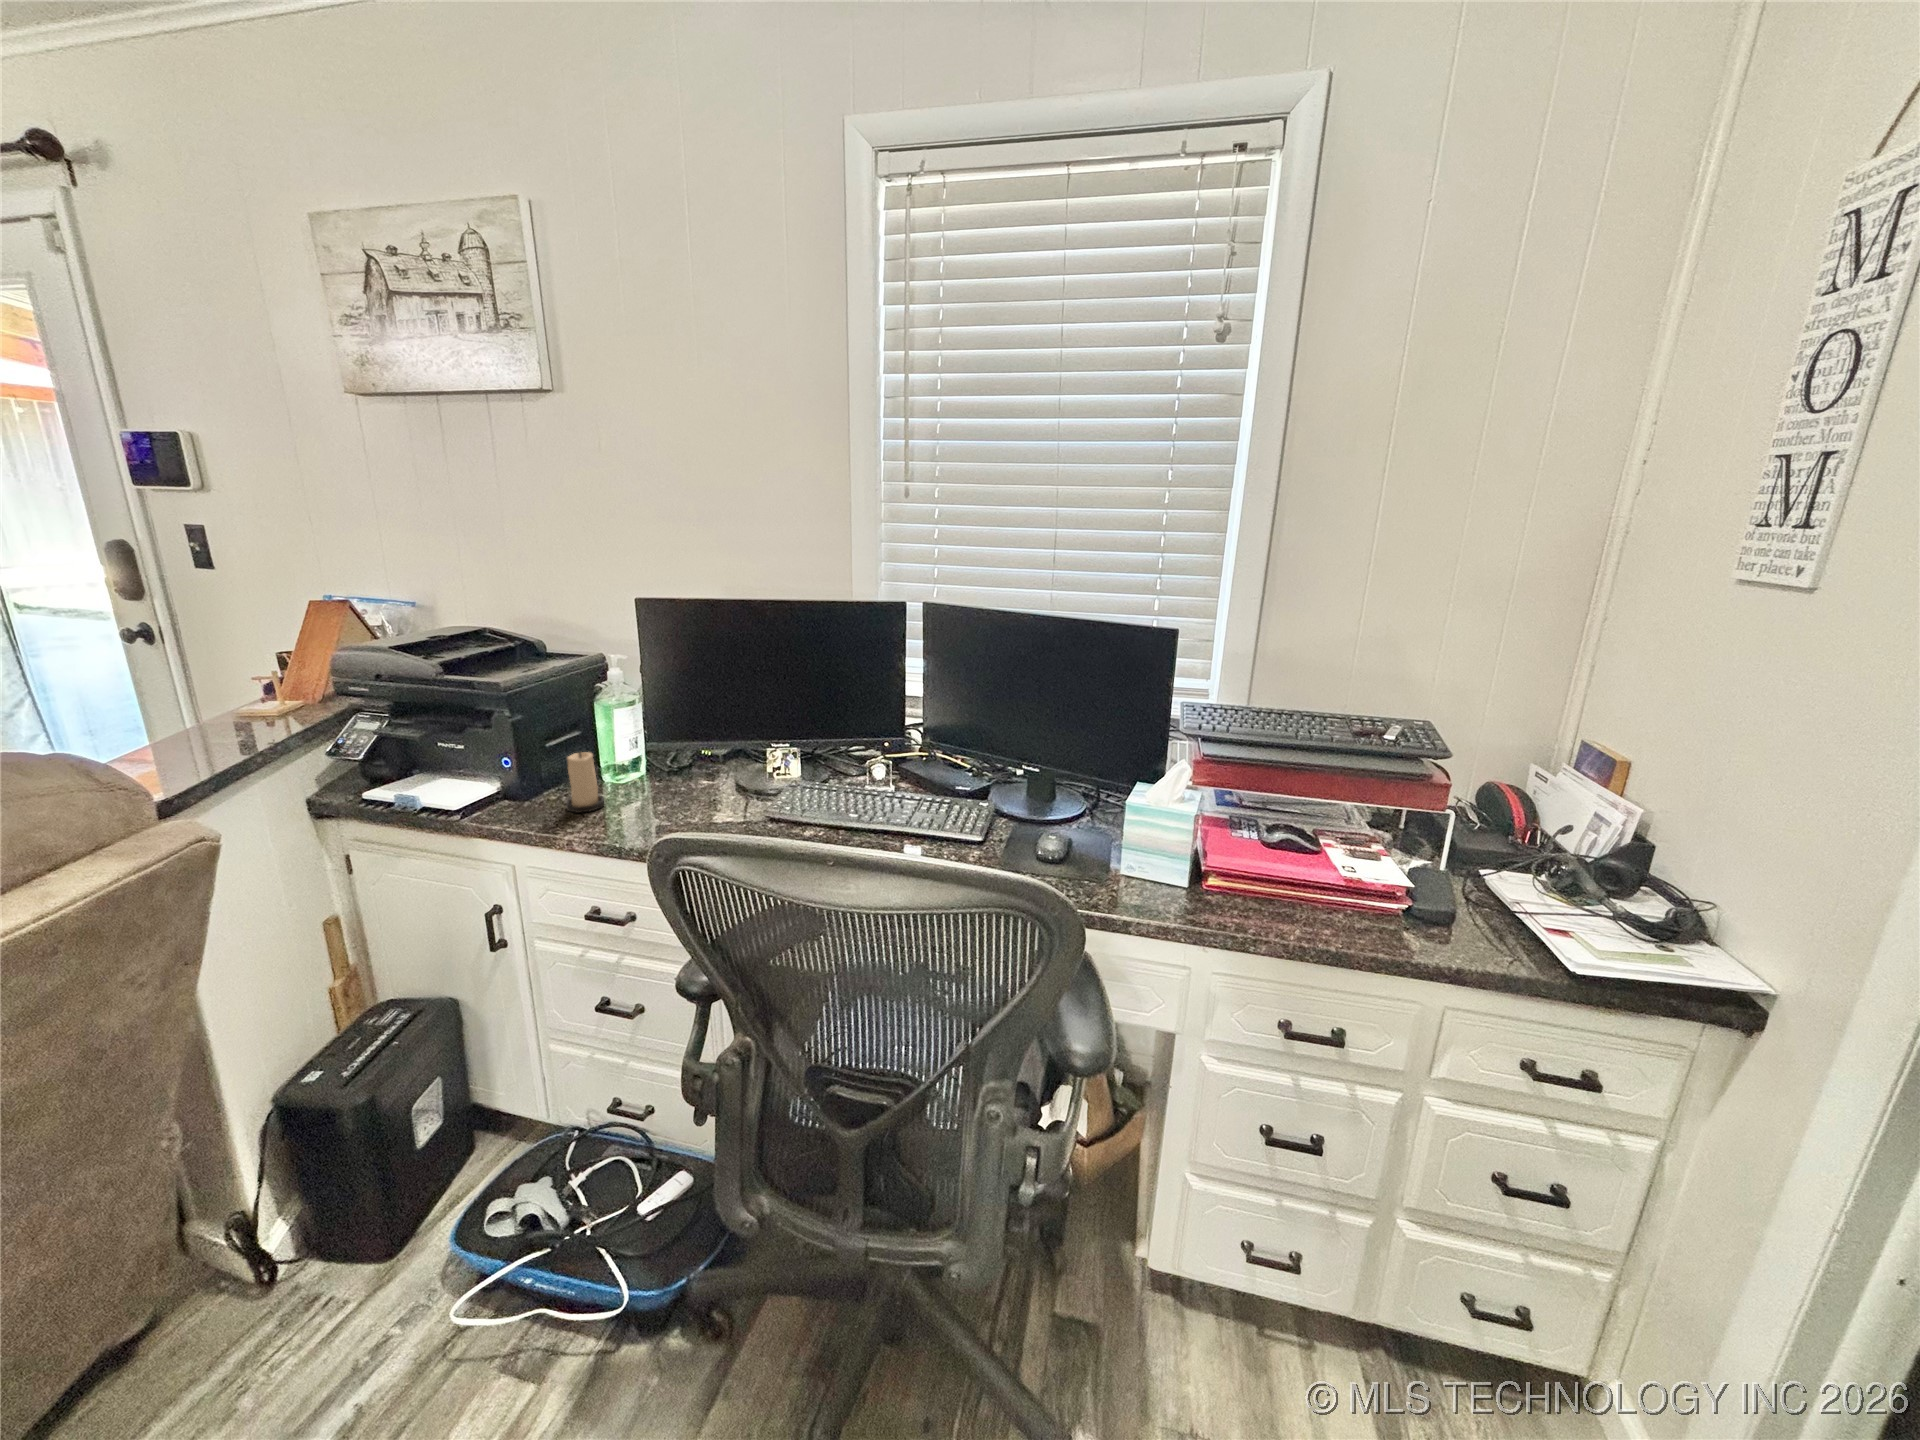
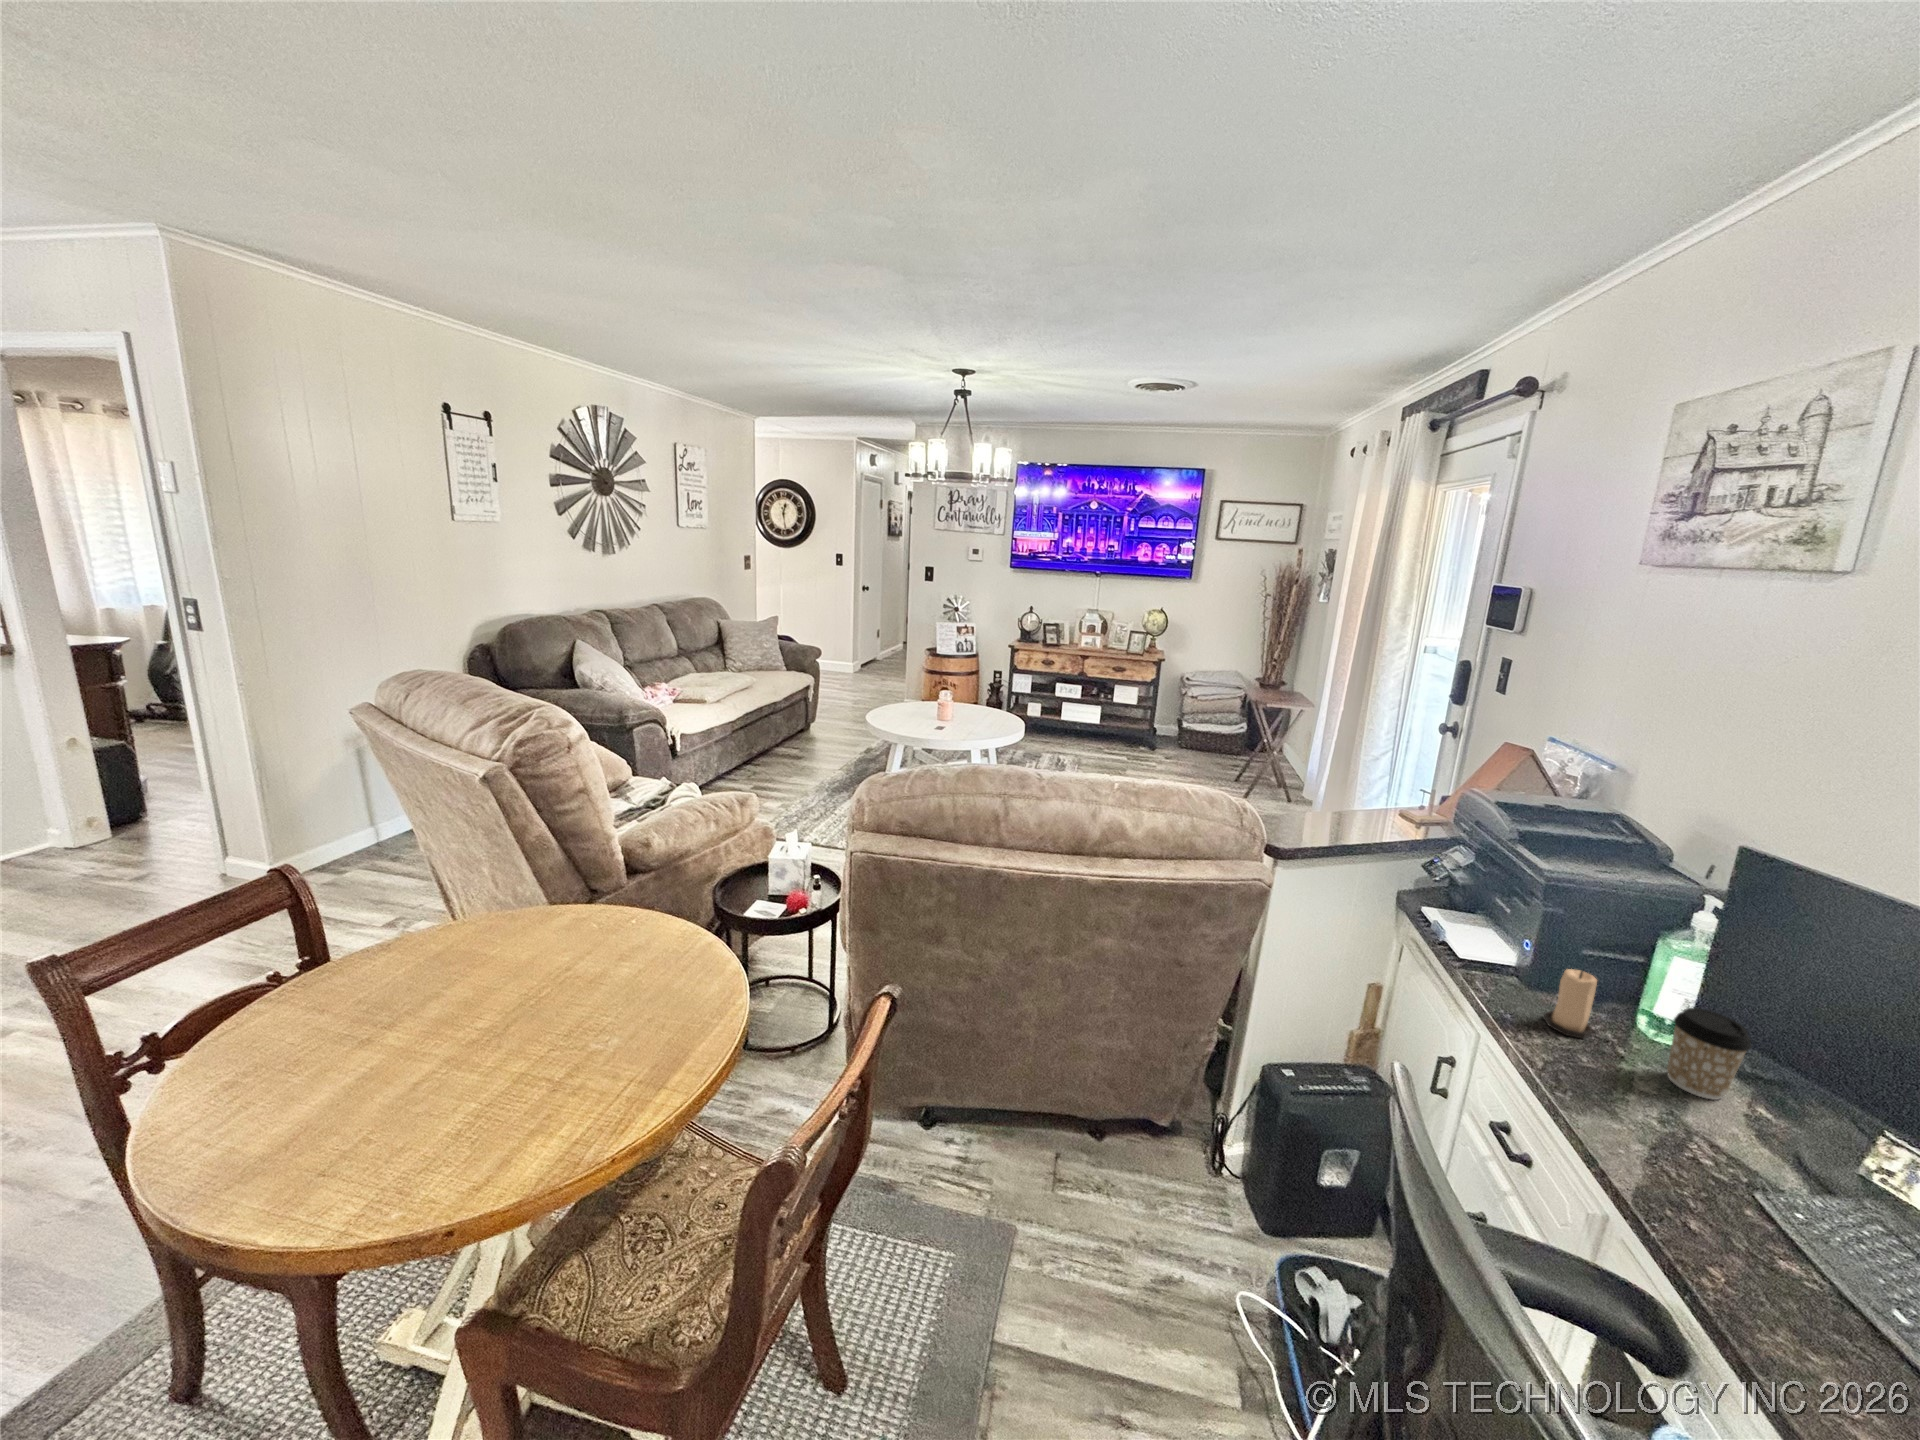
coffee cup: none [654,731,702,796] -> present [1667,1008,1751,1100]

